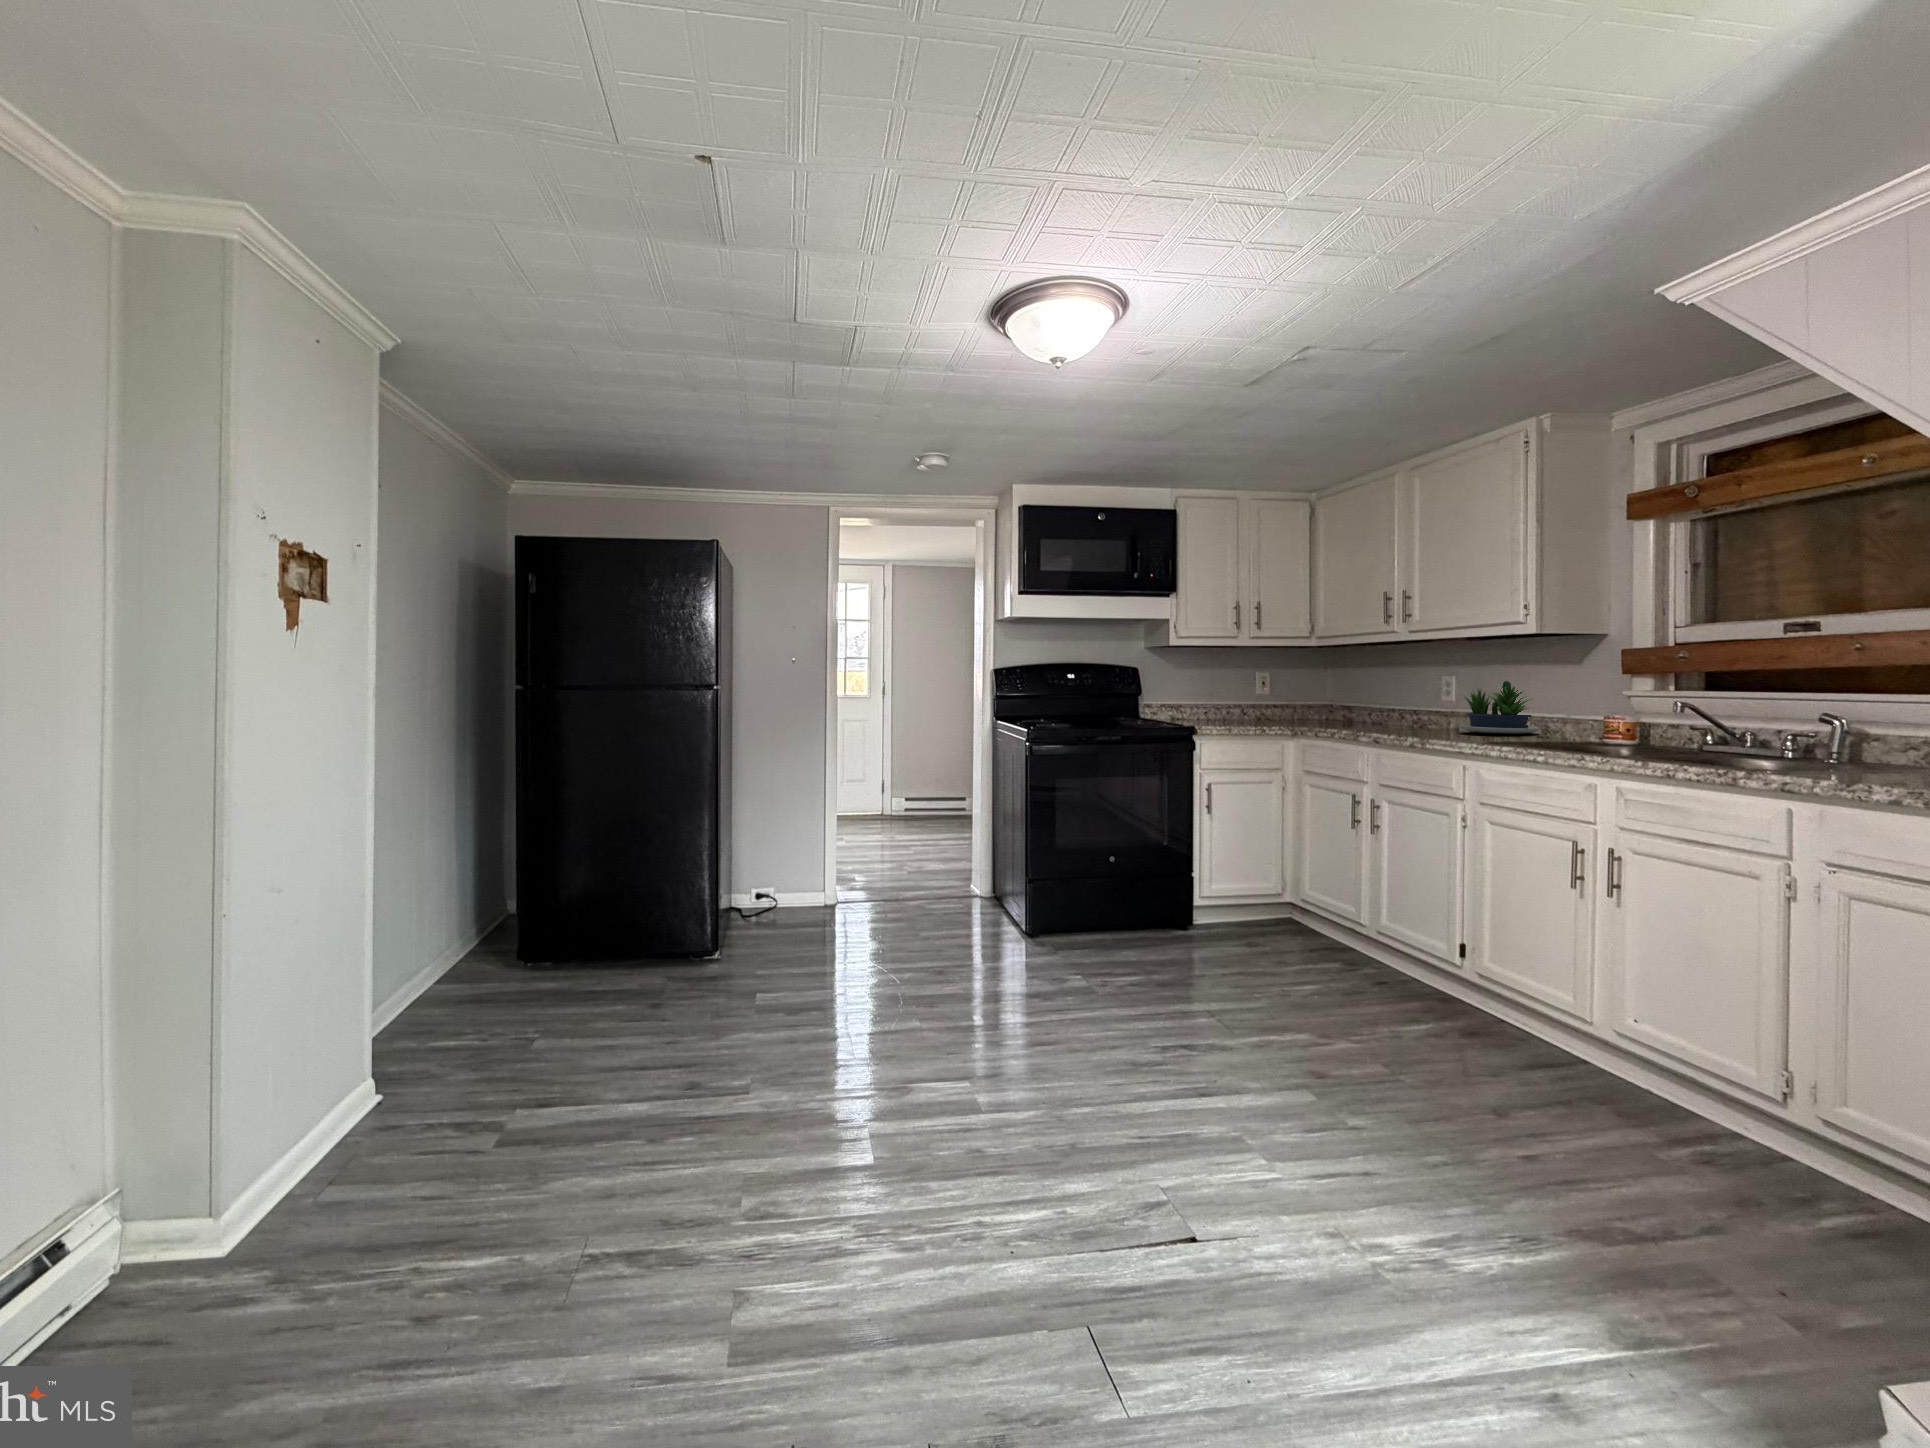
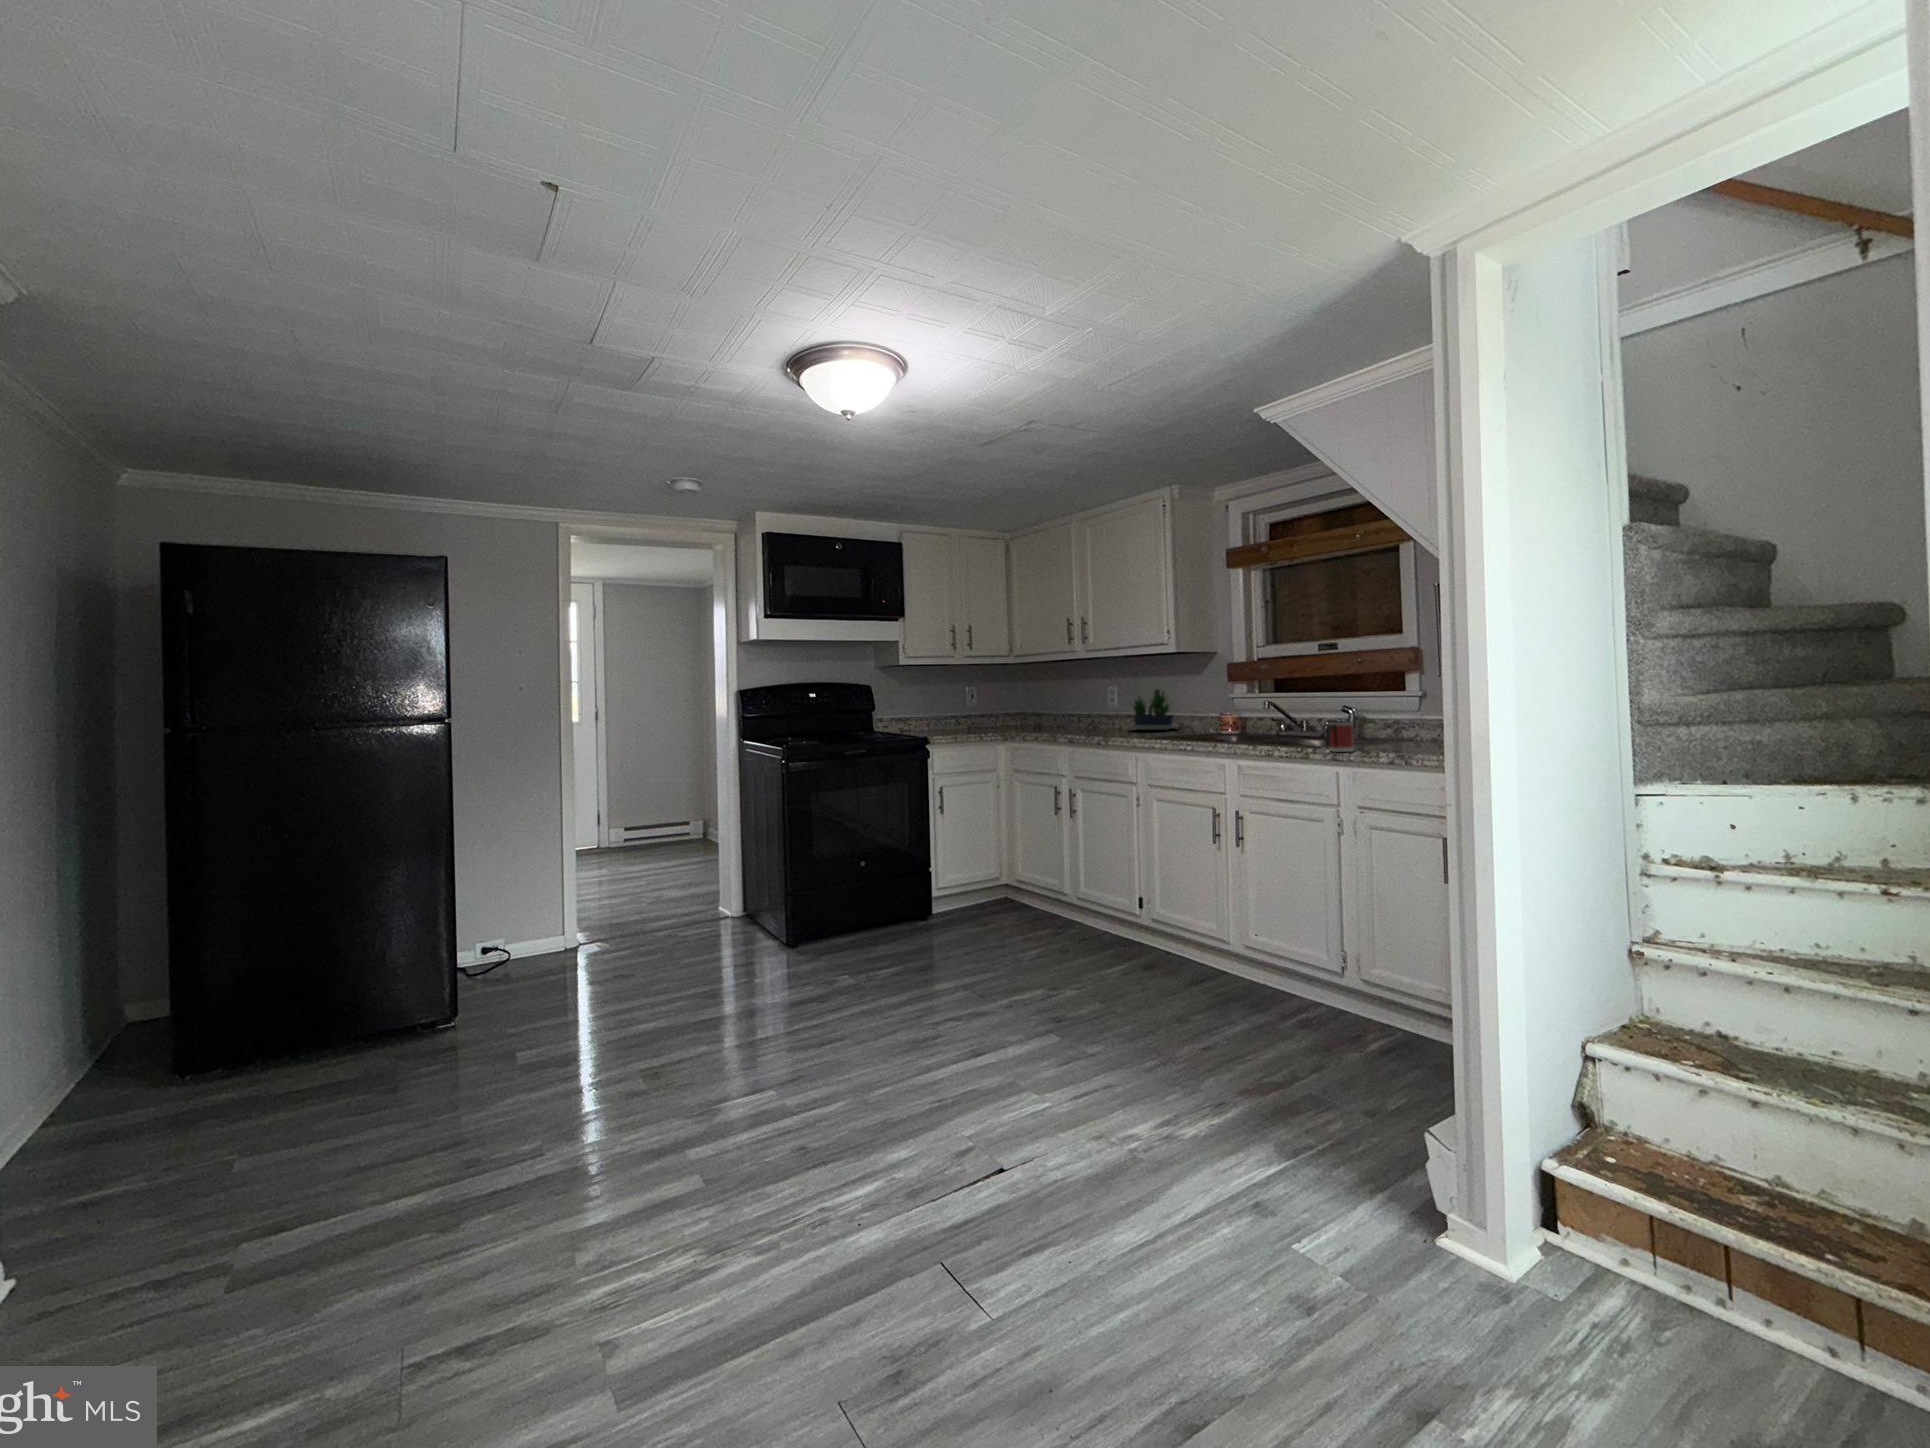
mug: none [1772,733,1830,779] -> present [1325,721,1354,752]

